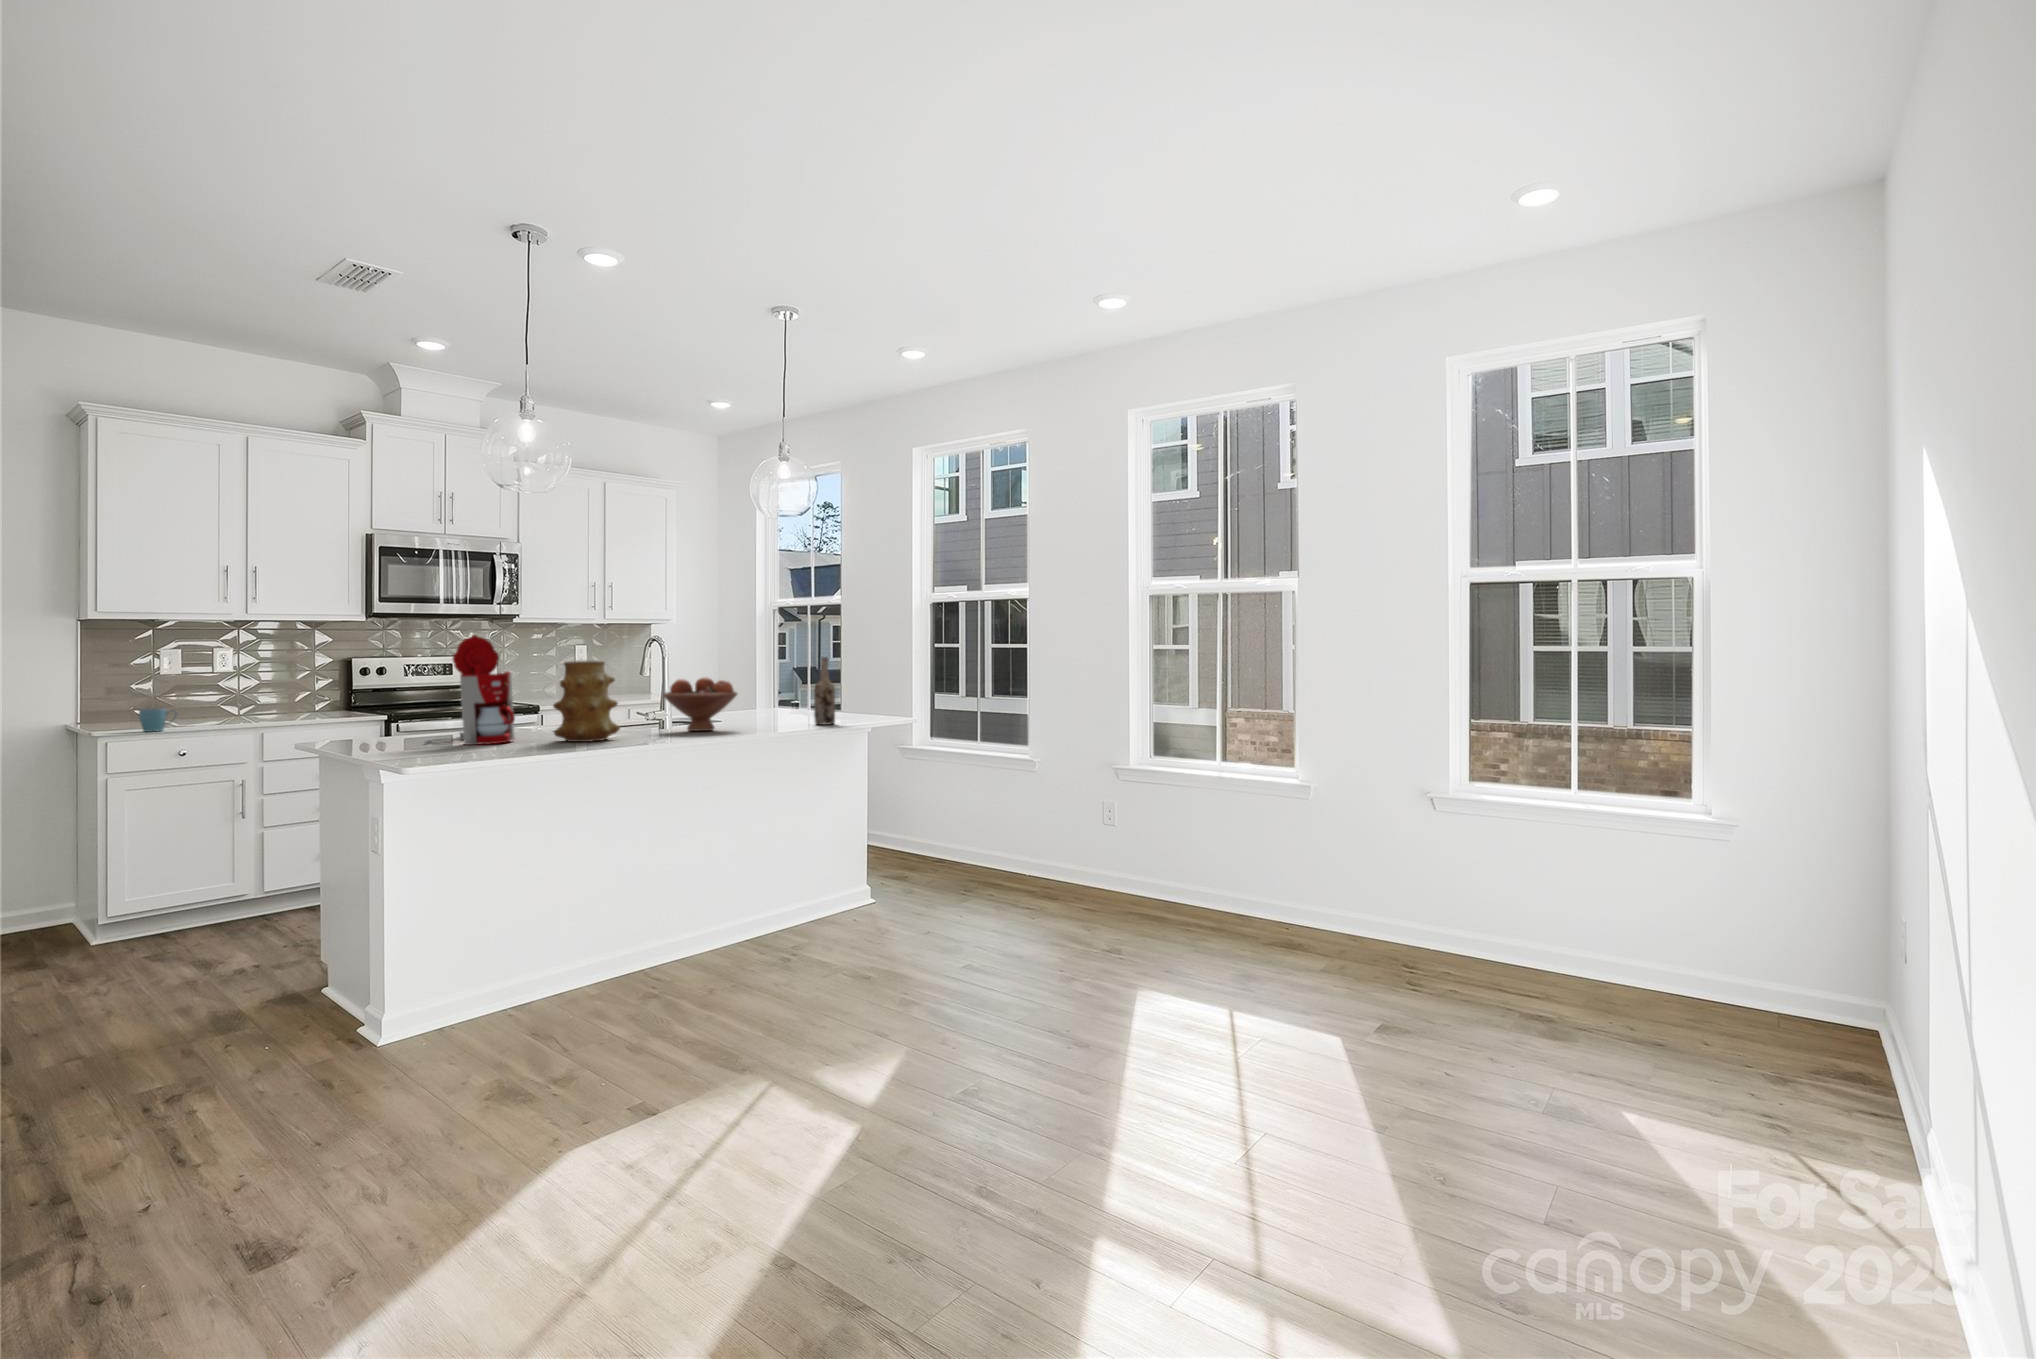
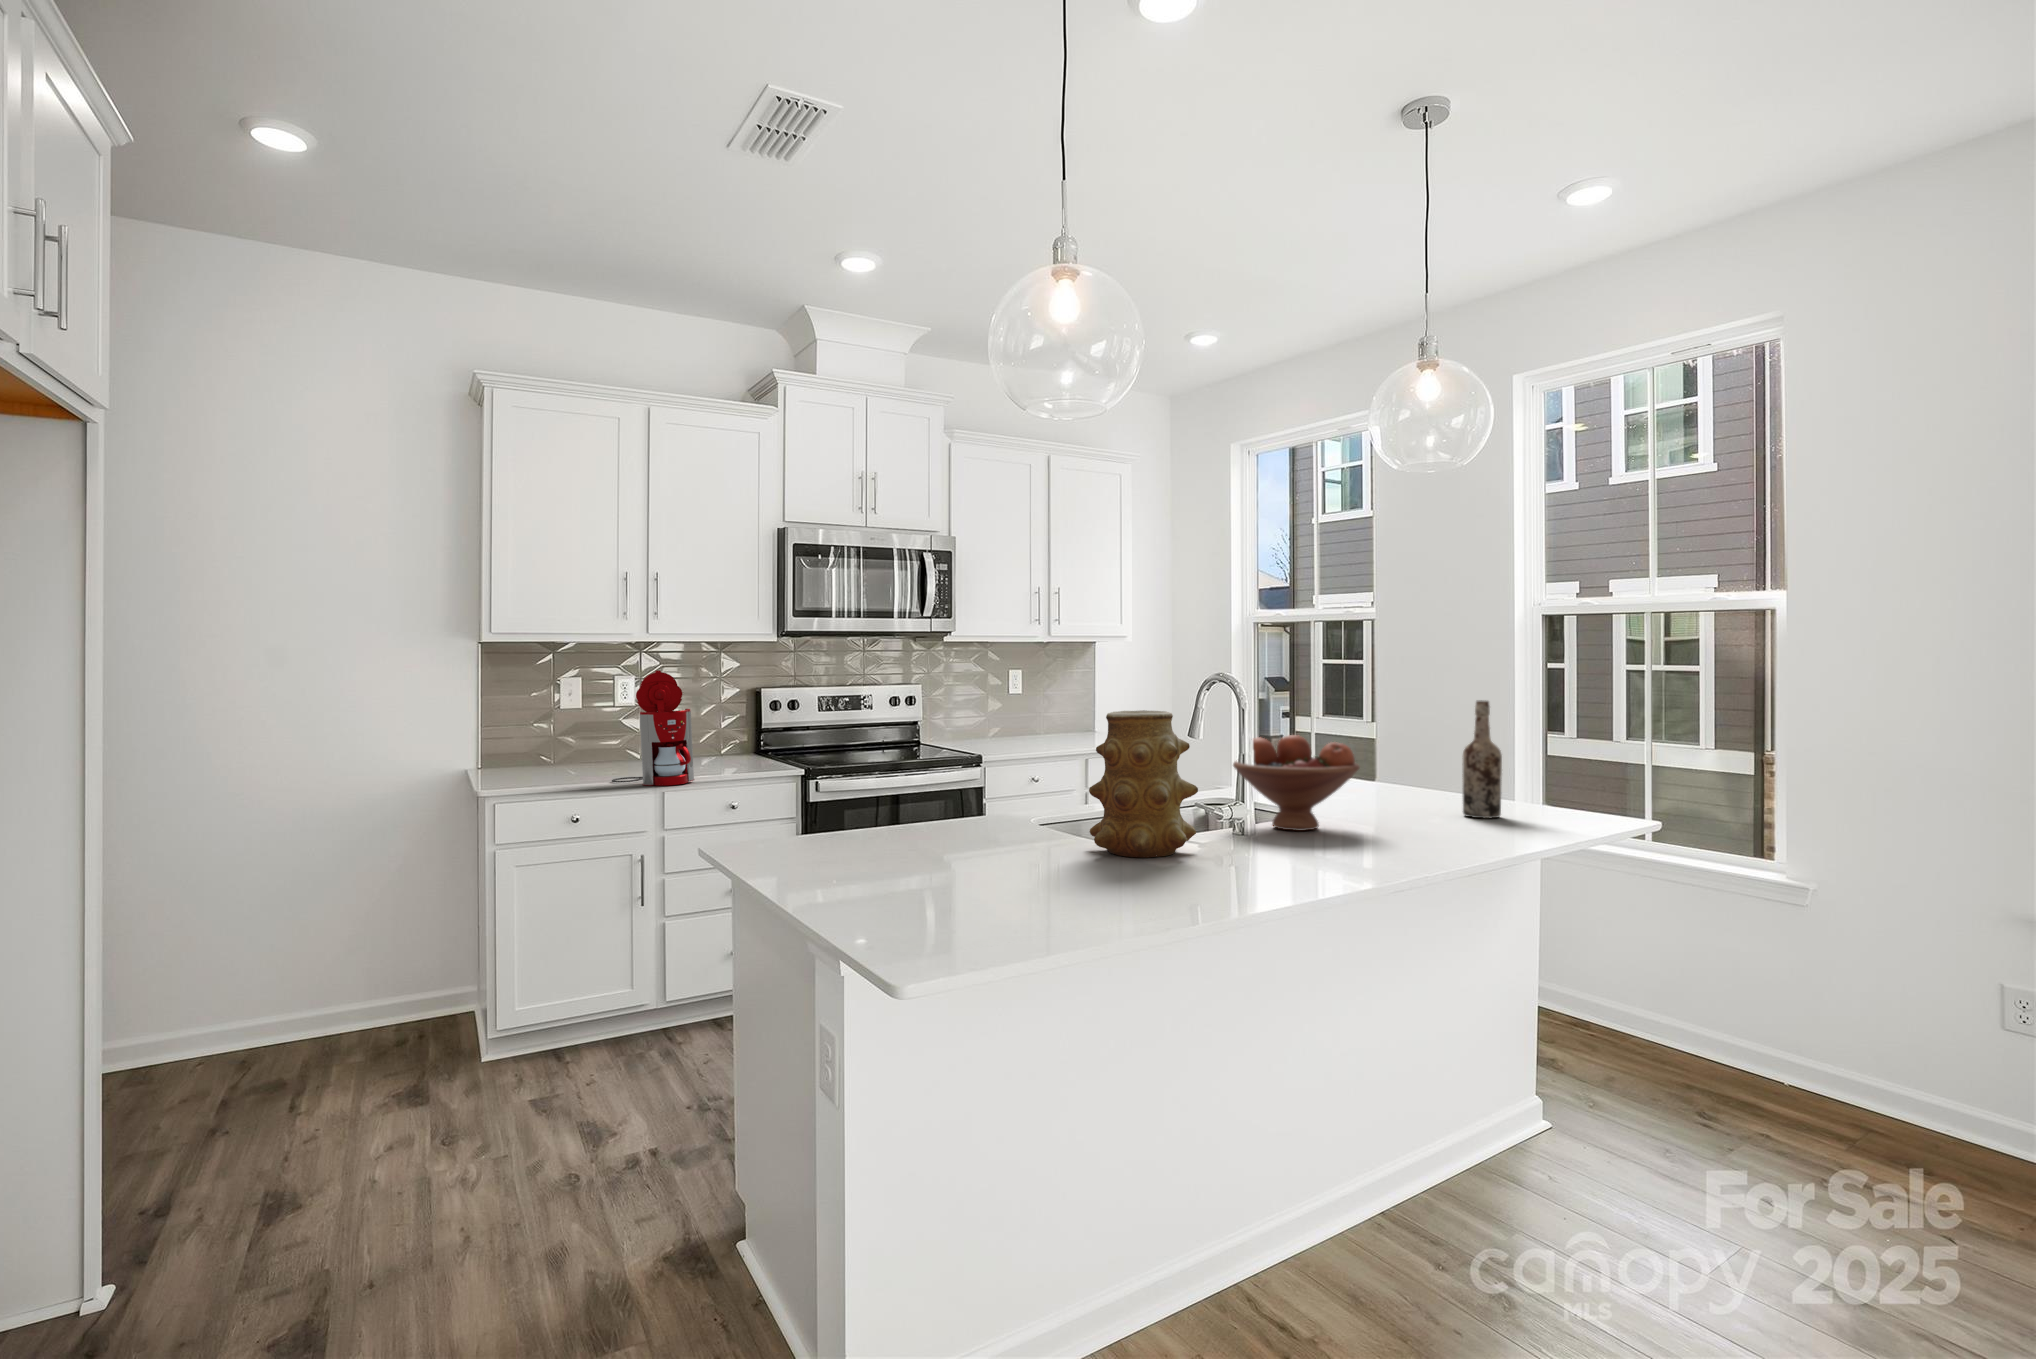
coffee maker: present [426,635,515,745] -> present [612,670,694,786]
mug: present [139,708,177,732] -> none [532,757,572,789]

